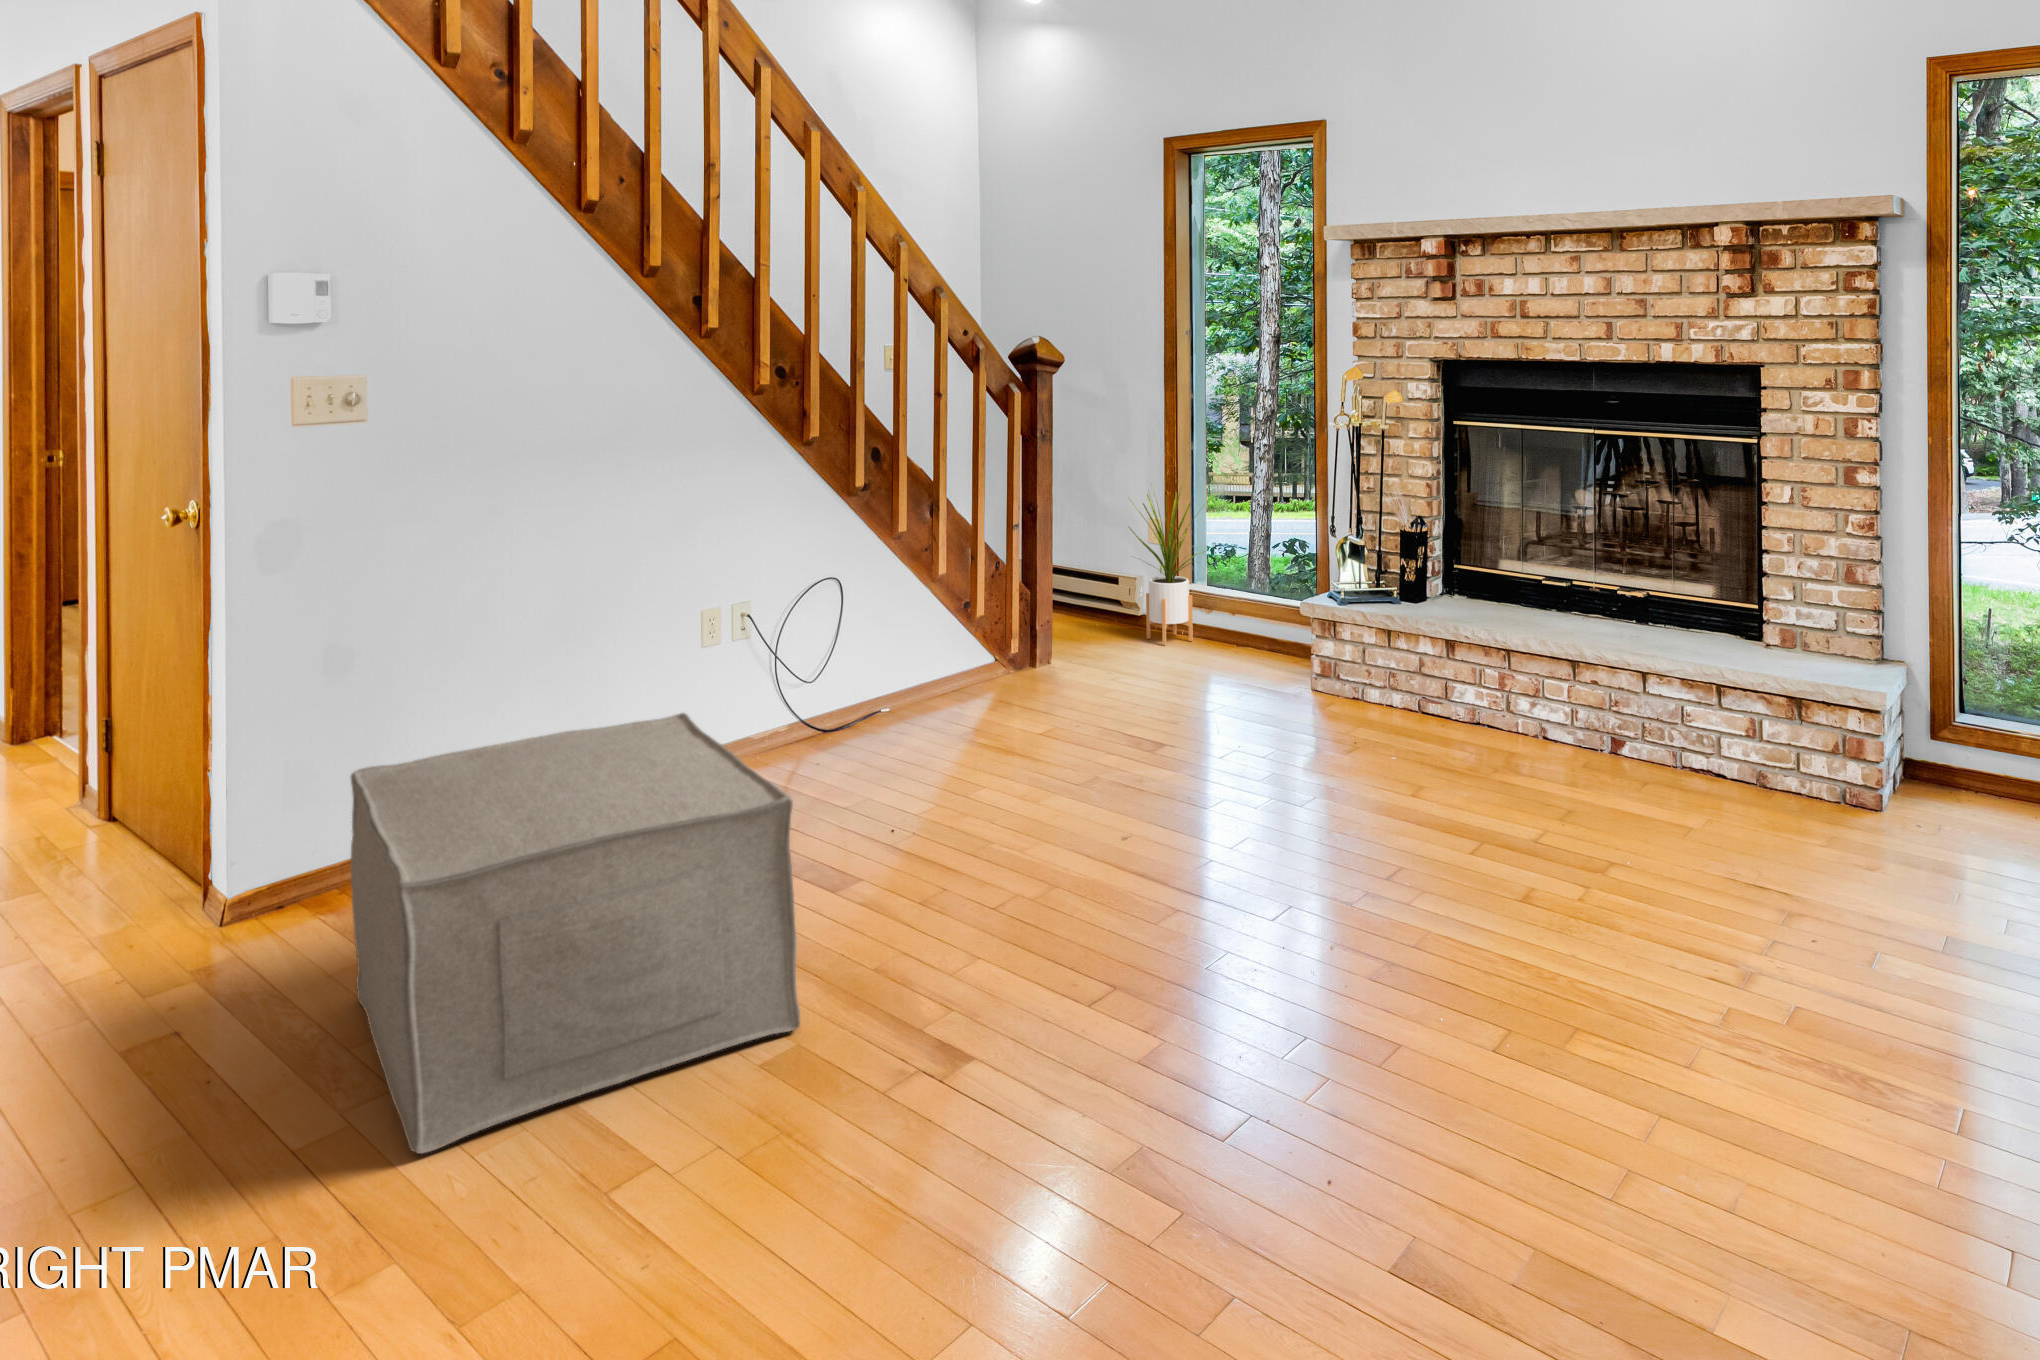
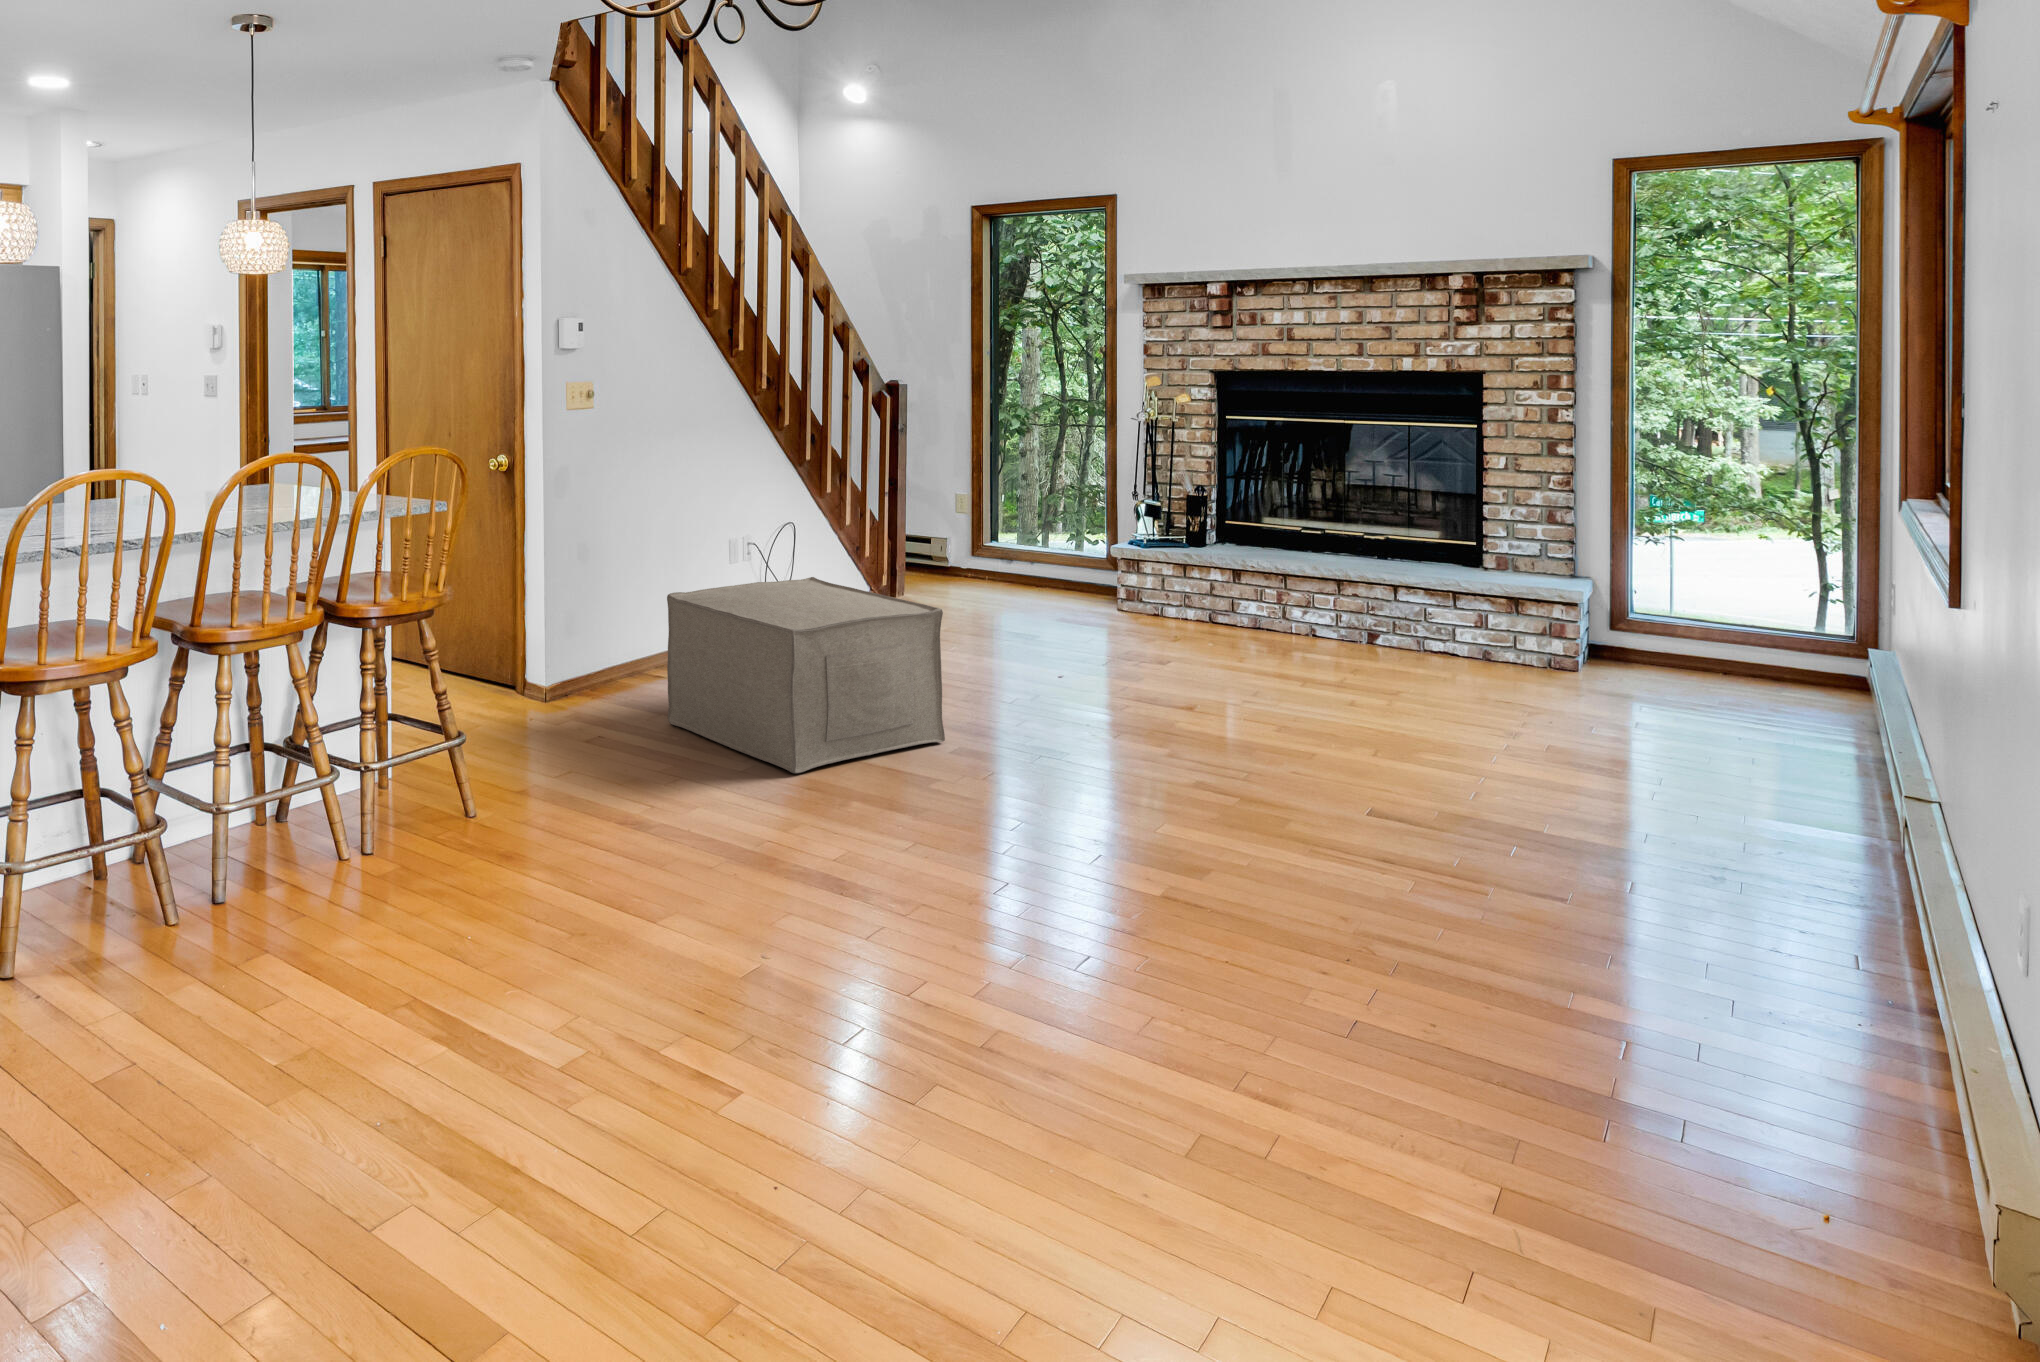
house plant: present [1129,484,1204,645] -> none [953,461,1021,584]

